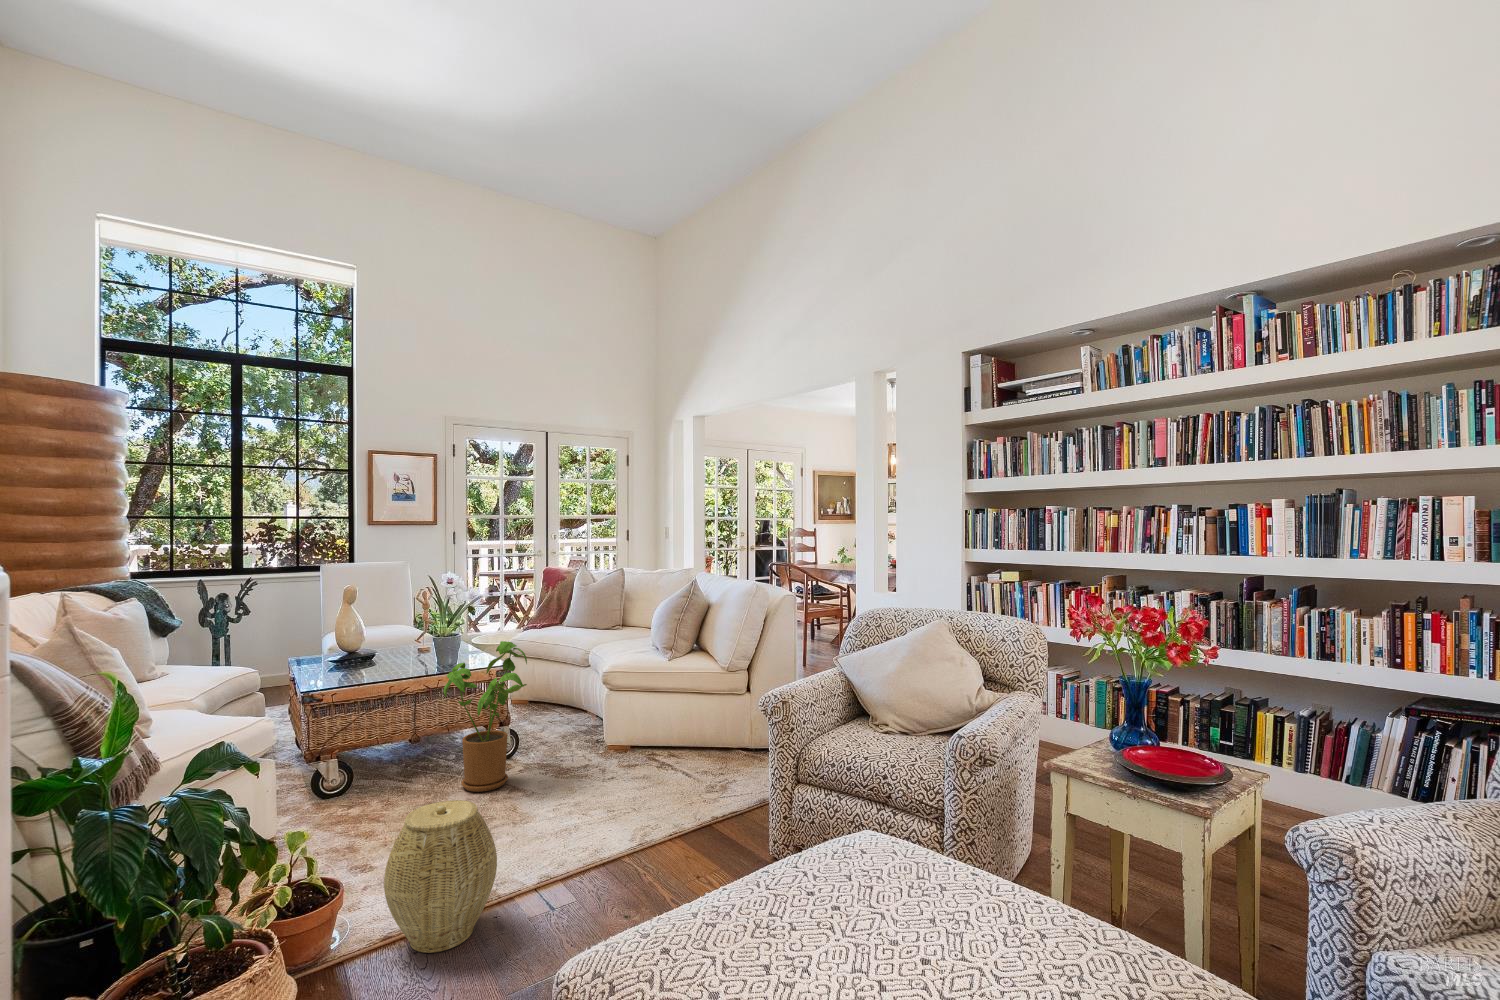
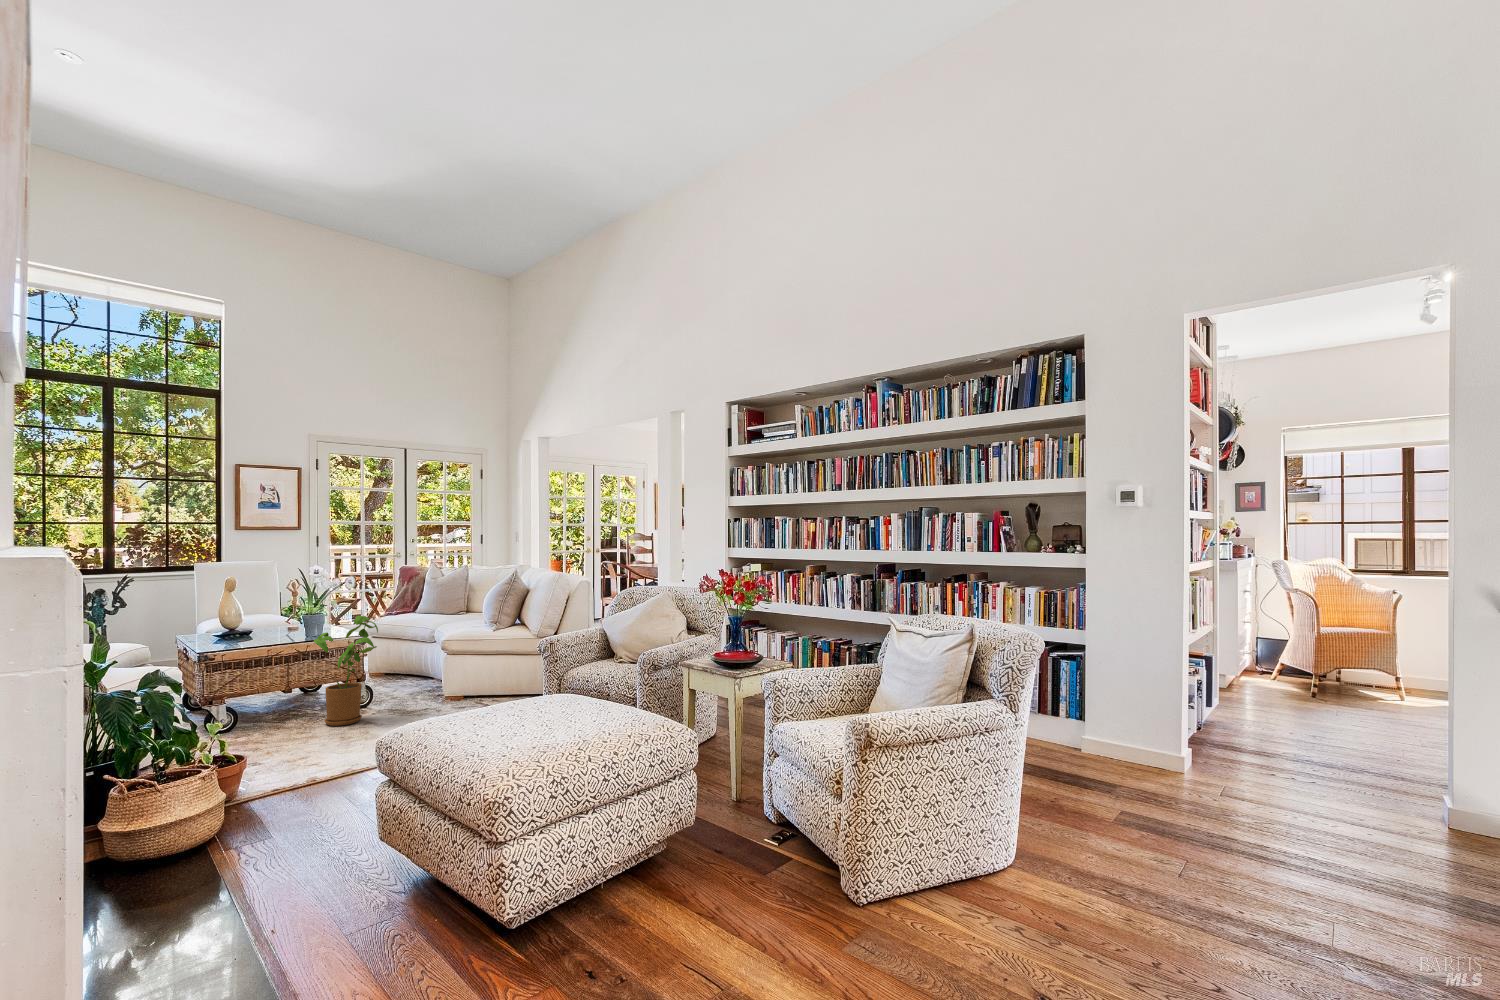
woven basket: present [384,800,497,953] -> none [272,706,349,796]

